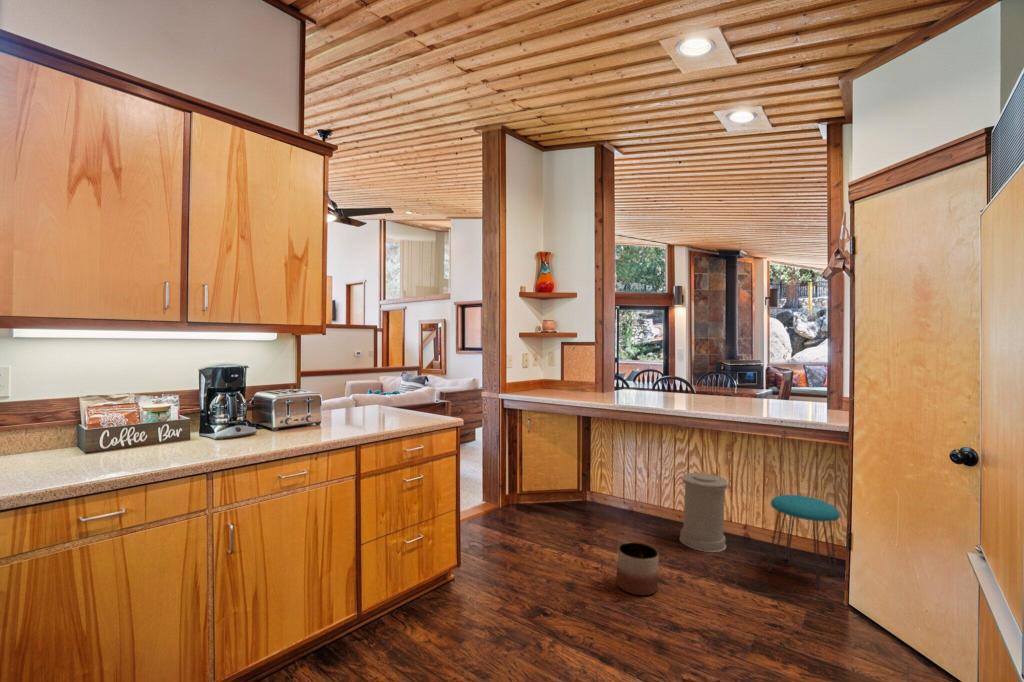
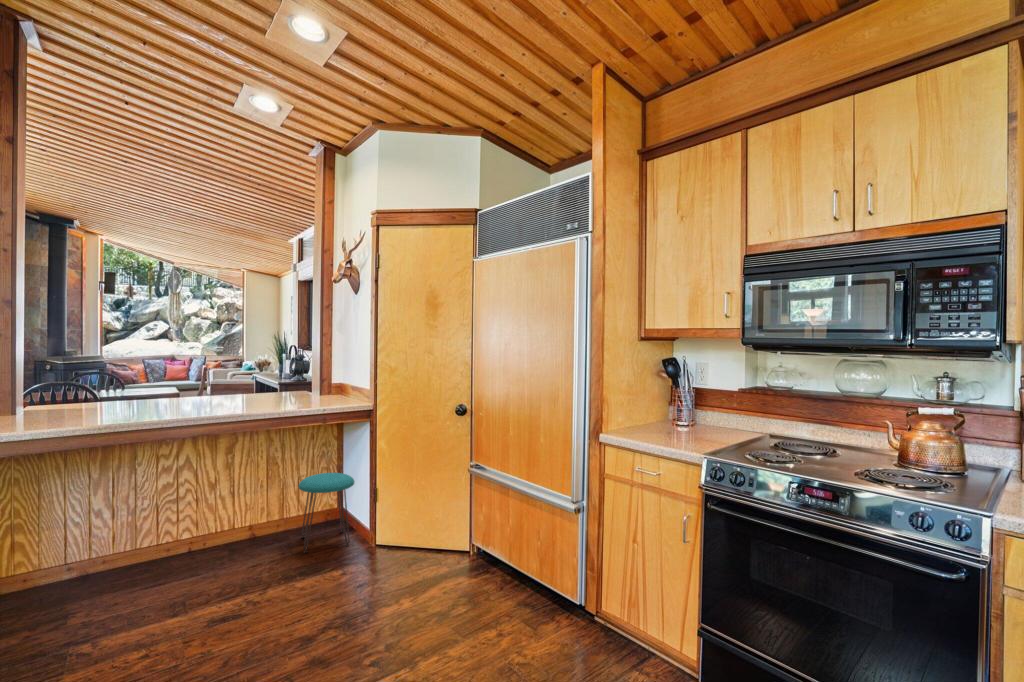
trash can: present [680,473,728,552] -> none [191,483,251,574]
planter: present [617,542,659,595] -> none [192,582,251,653]

